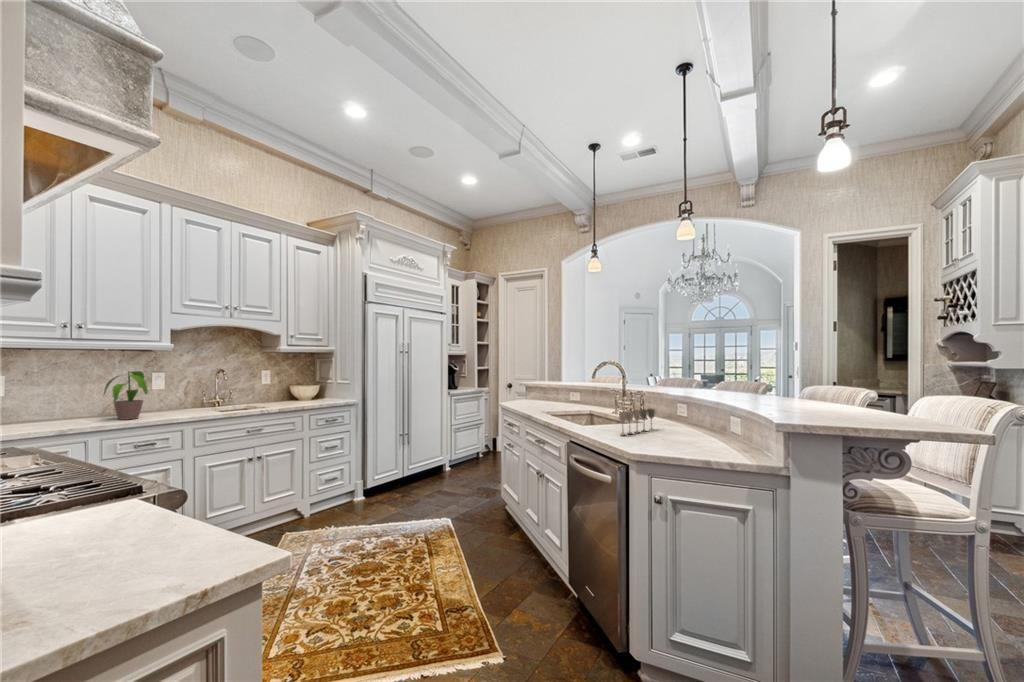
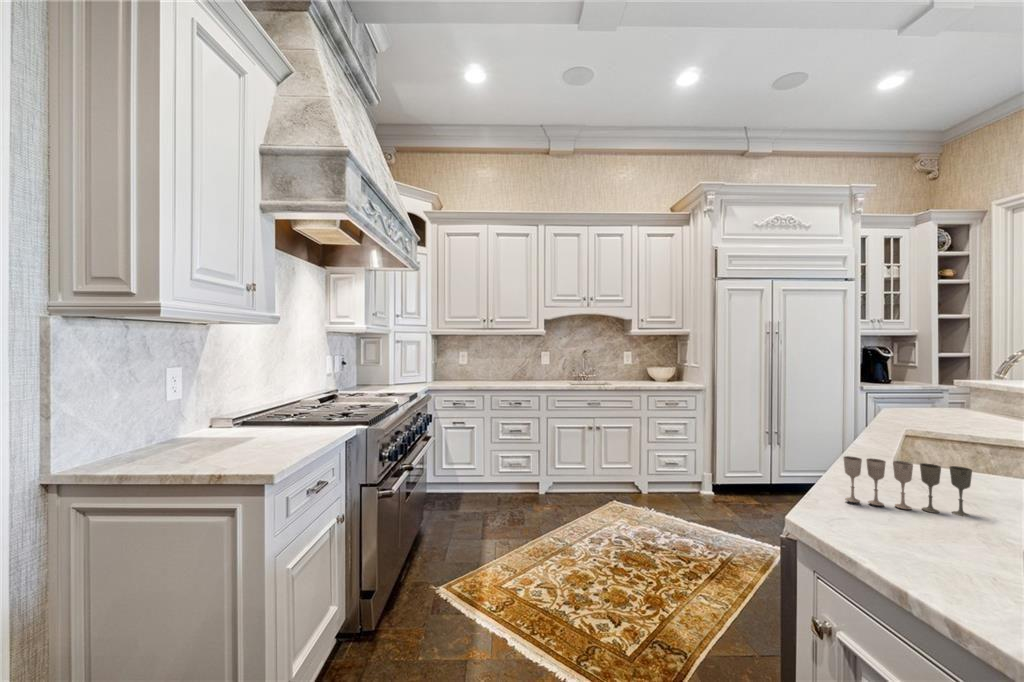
potted plant: present [104,371,148,420] -> none [498,350,535,384]

